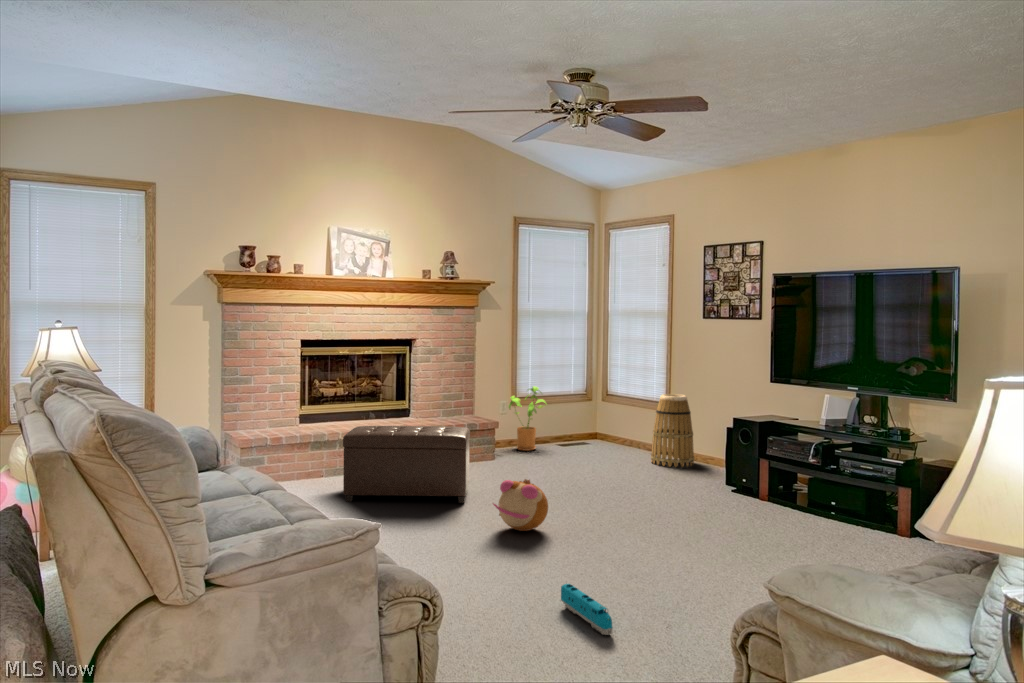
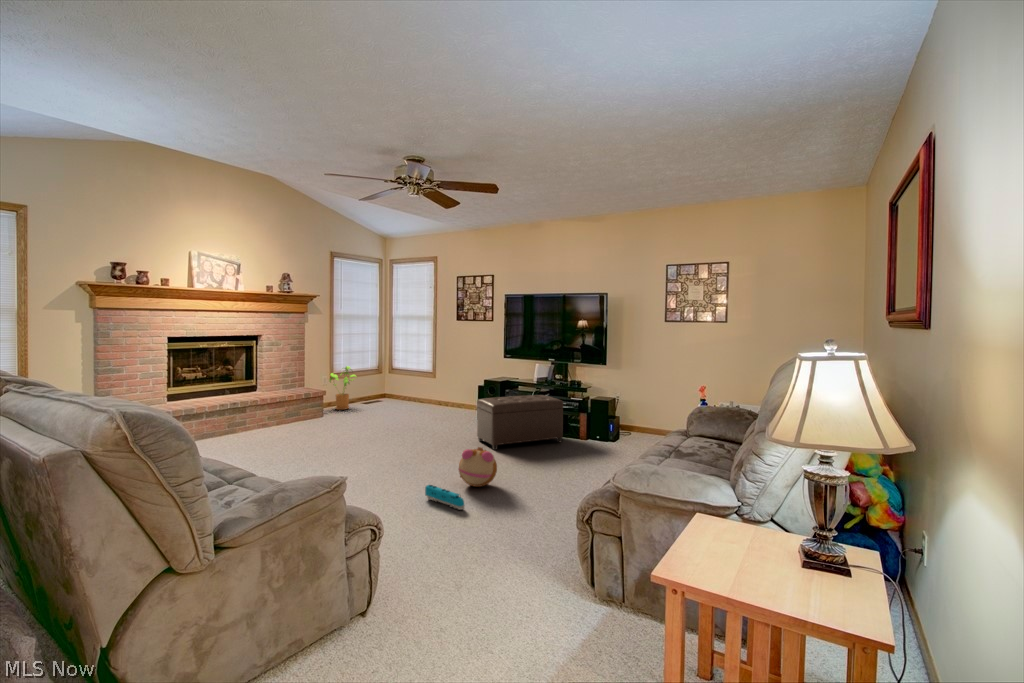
basket: present [651,394,694,467] -> none [428,367,455,412]
ottoman: present [343,426,470,503] -> present [477,395,563,450]
plush toy: present [493,479,548,531] -> present [458,447,497,487]

